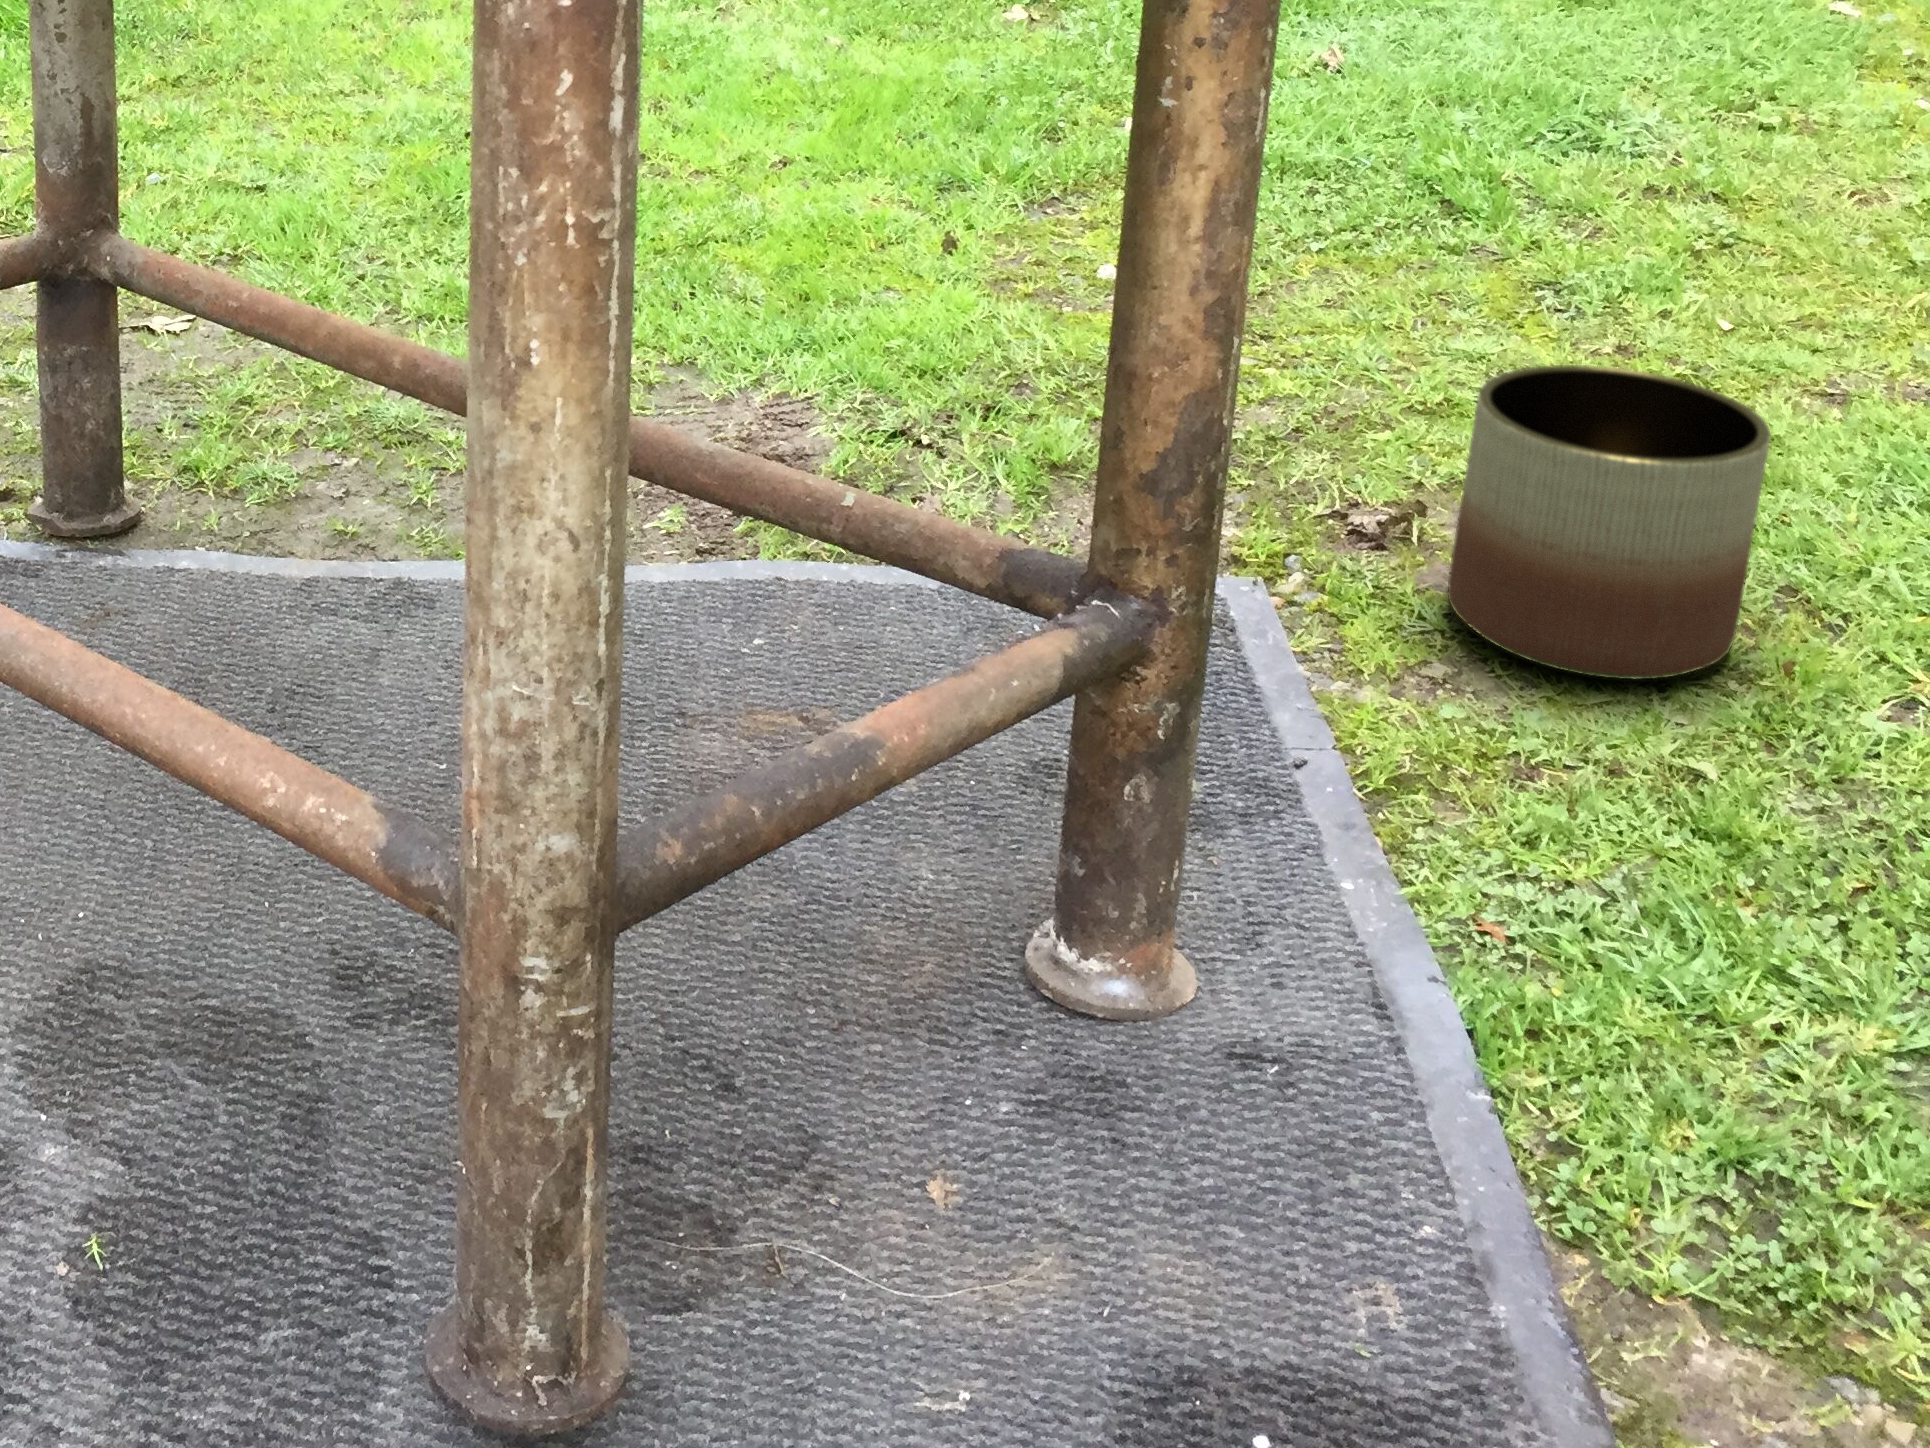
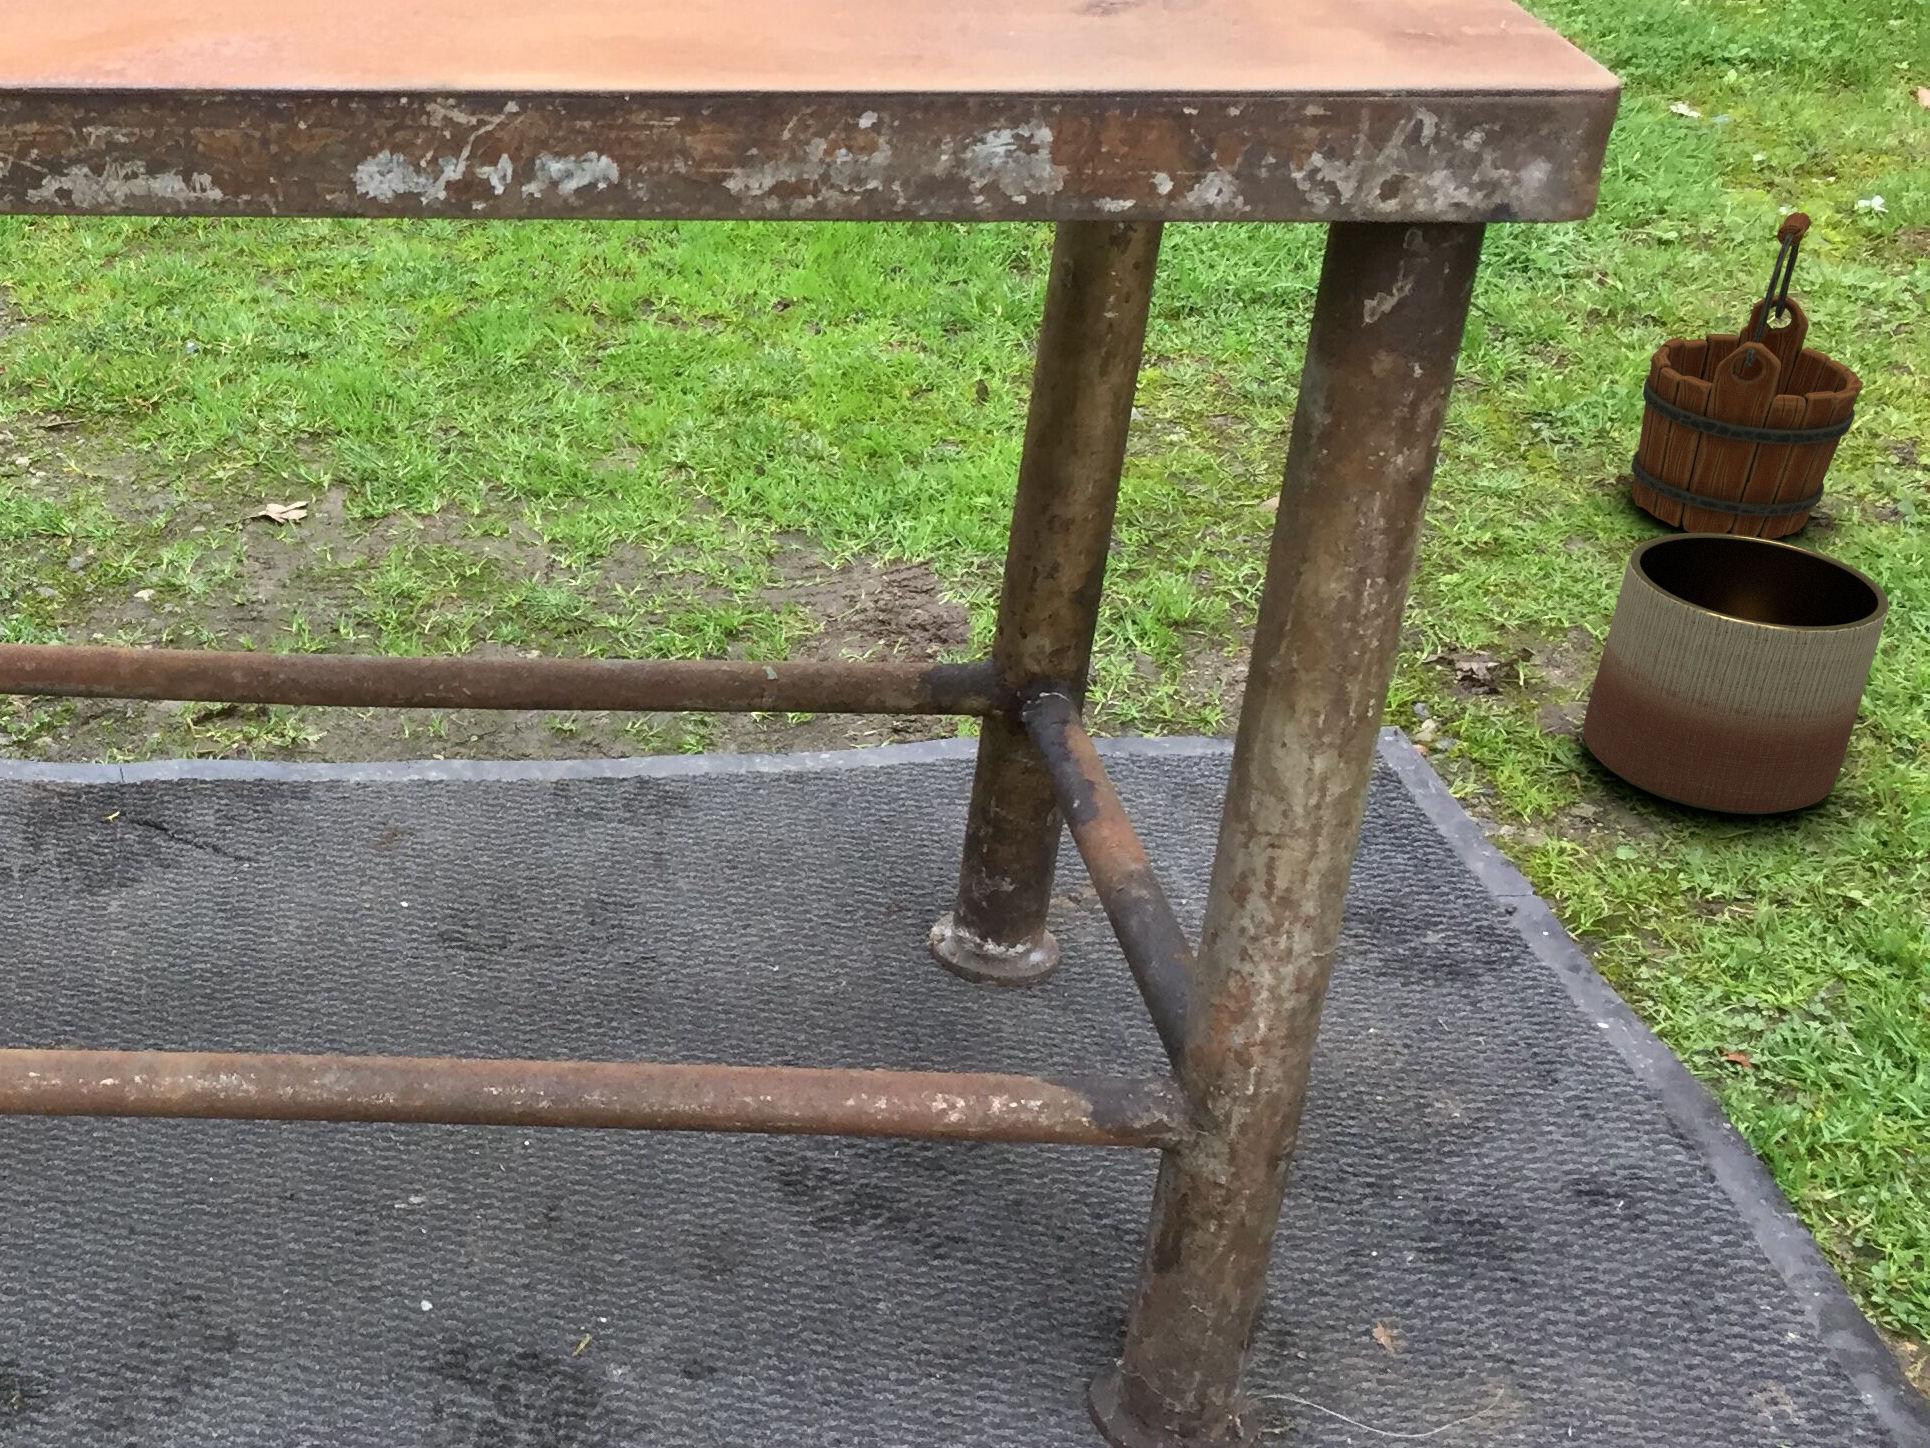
wooden bucket: none [1611,45,1858,407] -> present [1632,212,1863,539]

